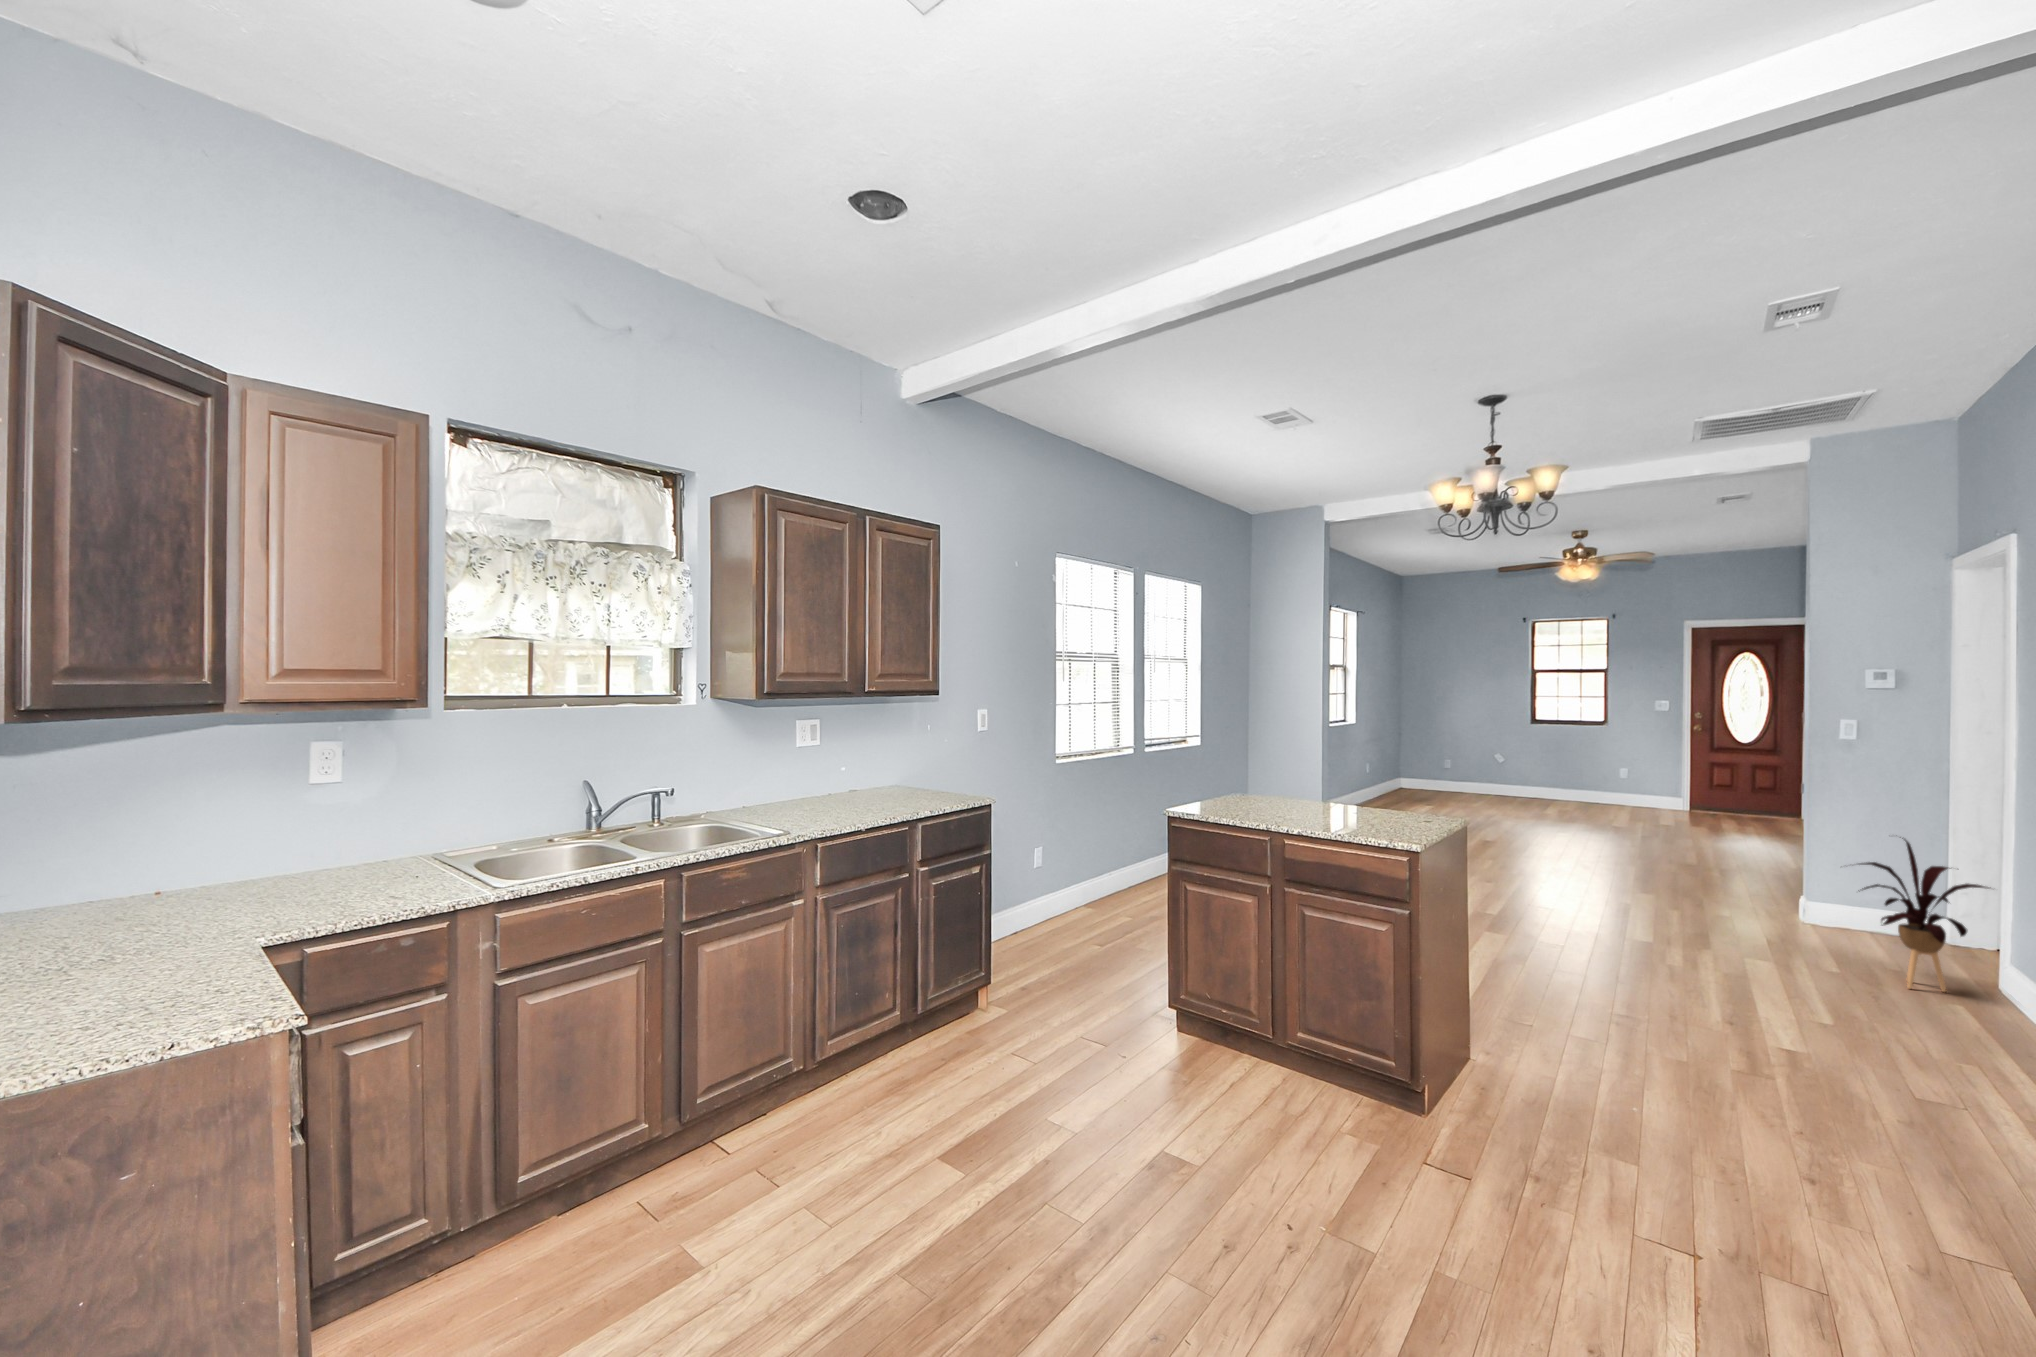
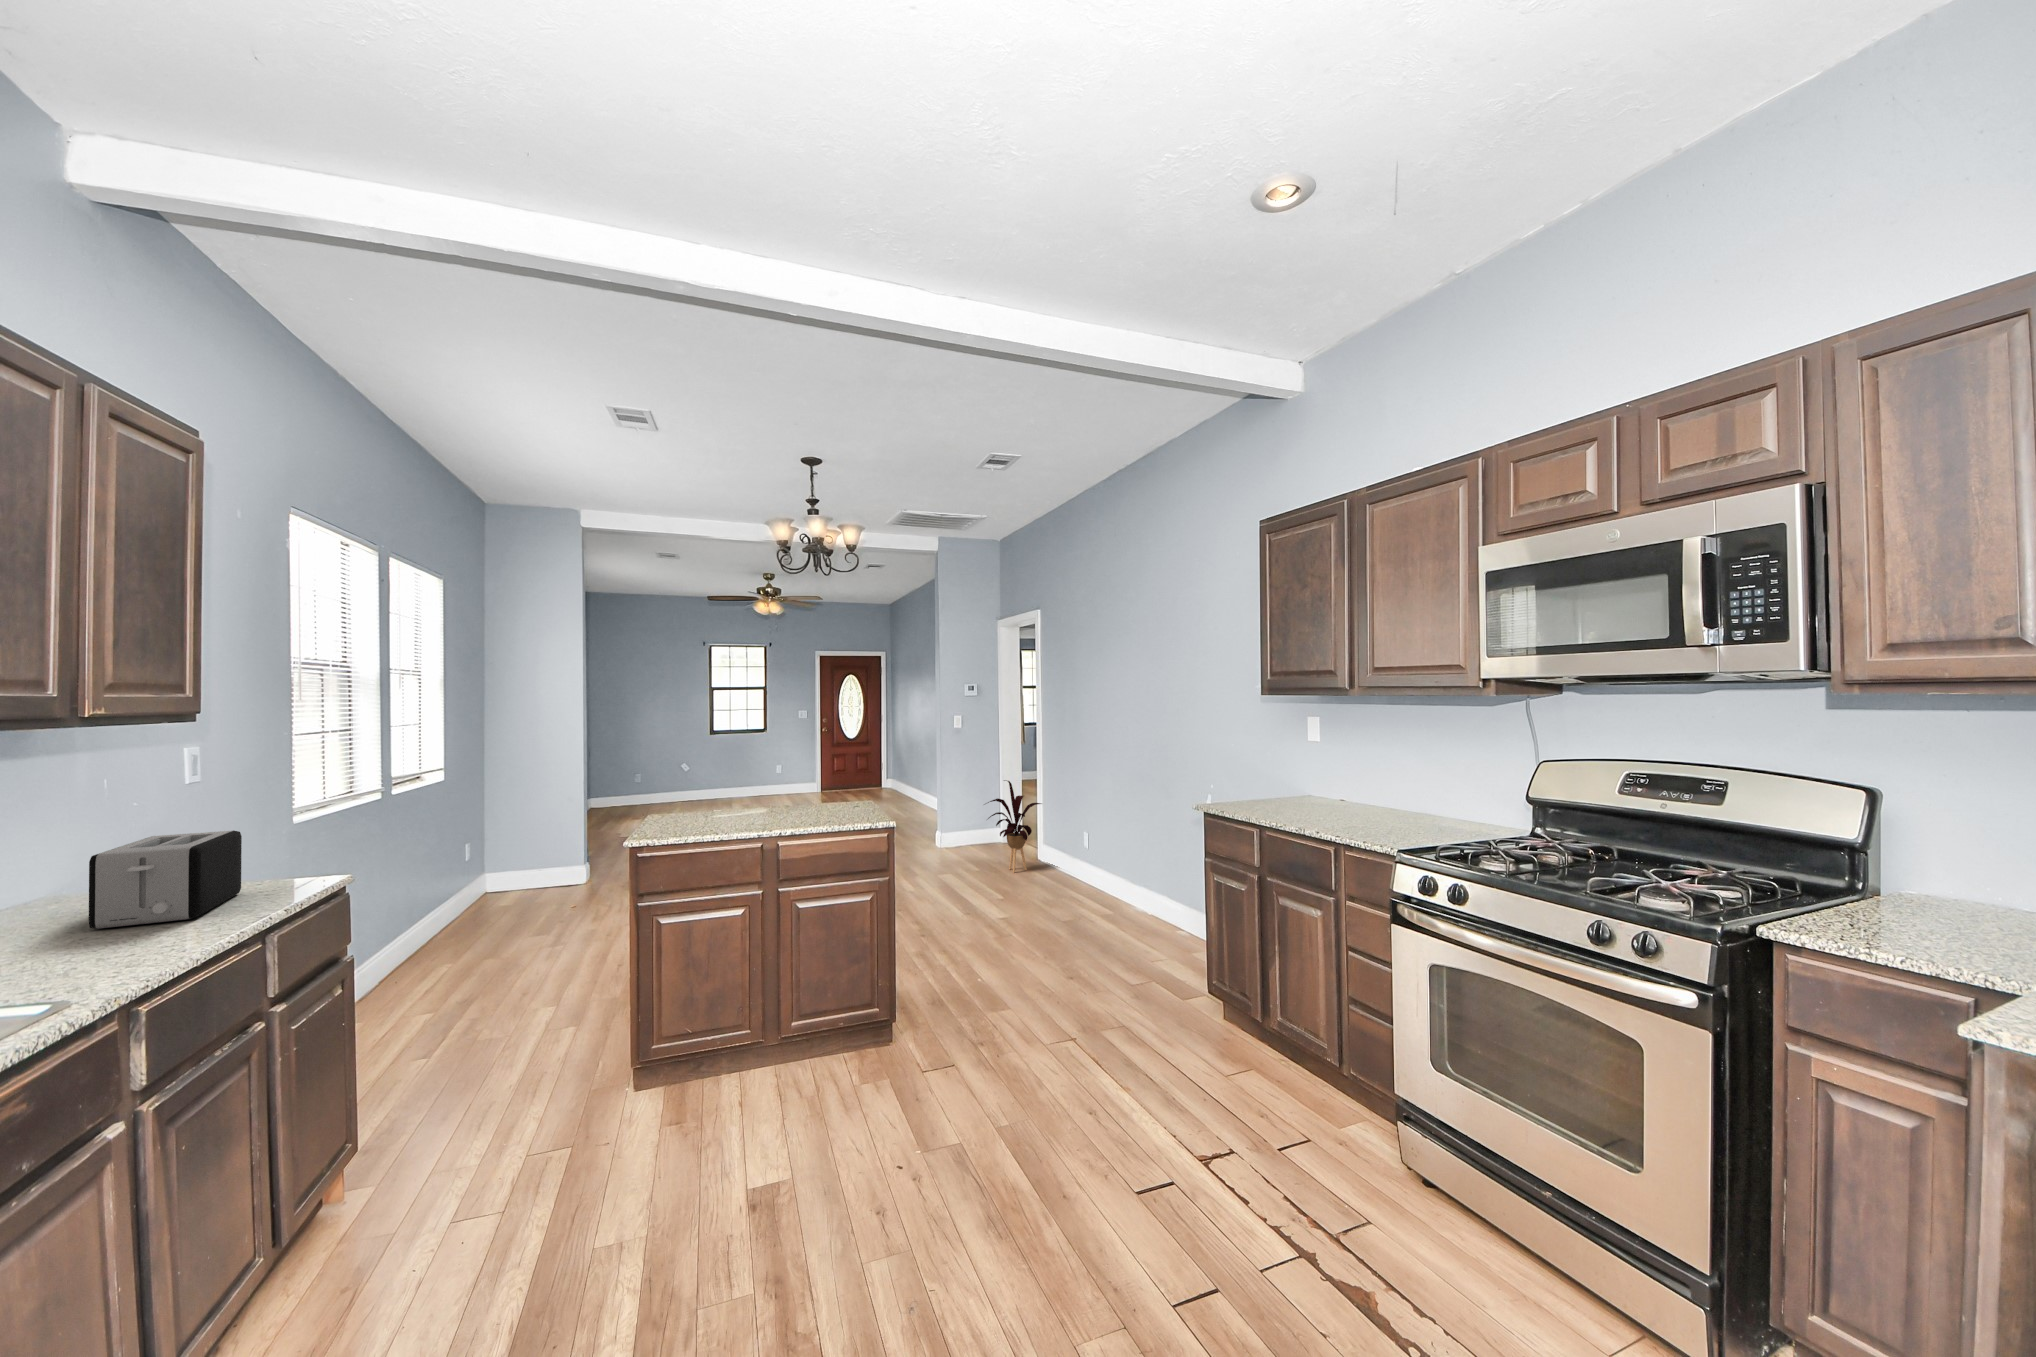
toaster: none [860,761,934,811] -> present [89,830,242,929]

